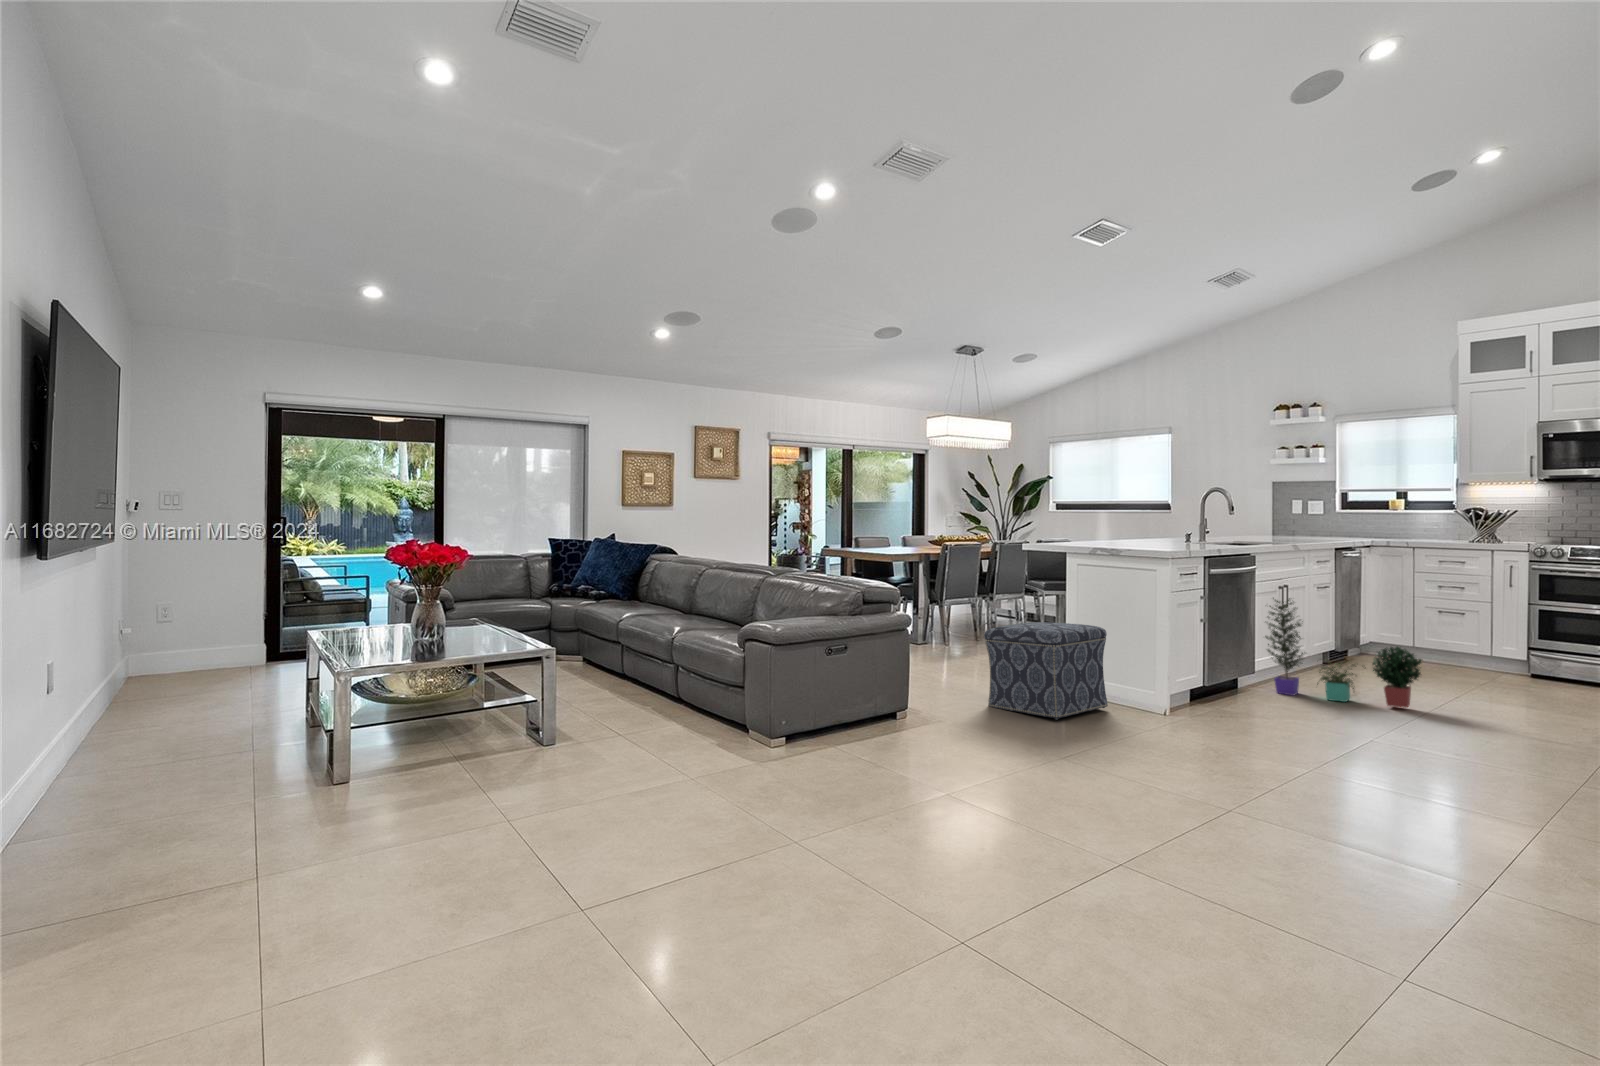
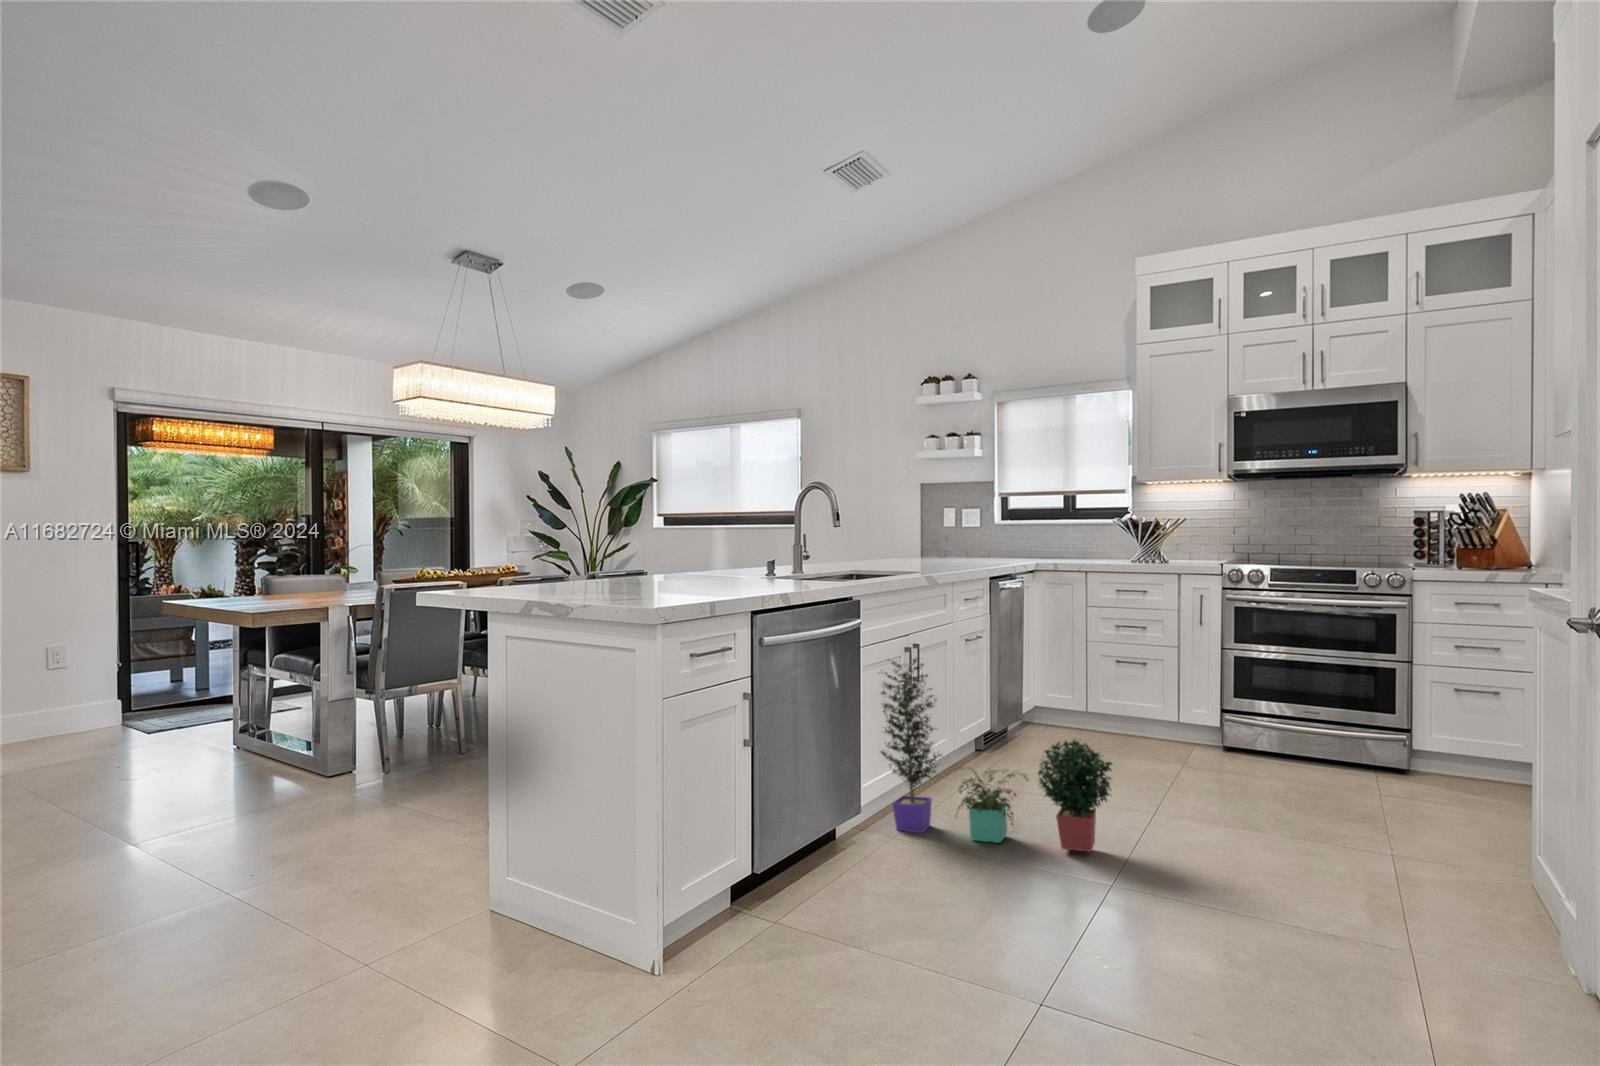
ottoman: present [984,622,1108,720] -> none [237,738,536,1014]

